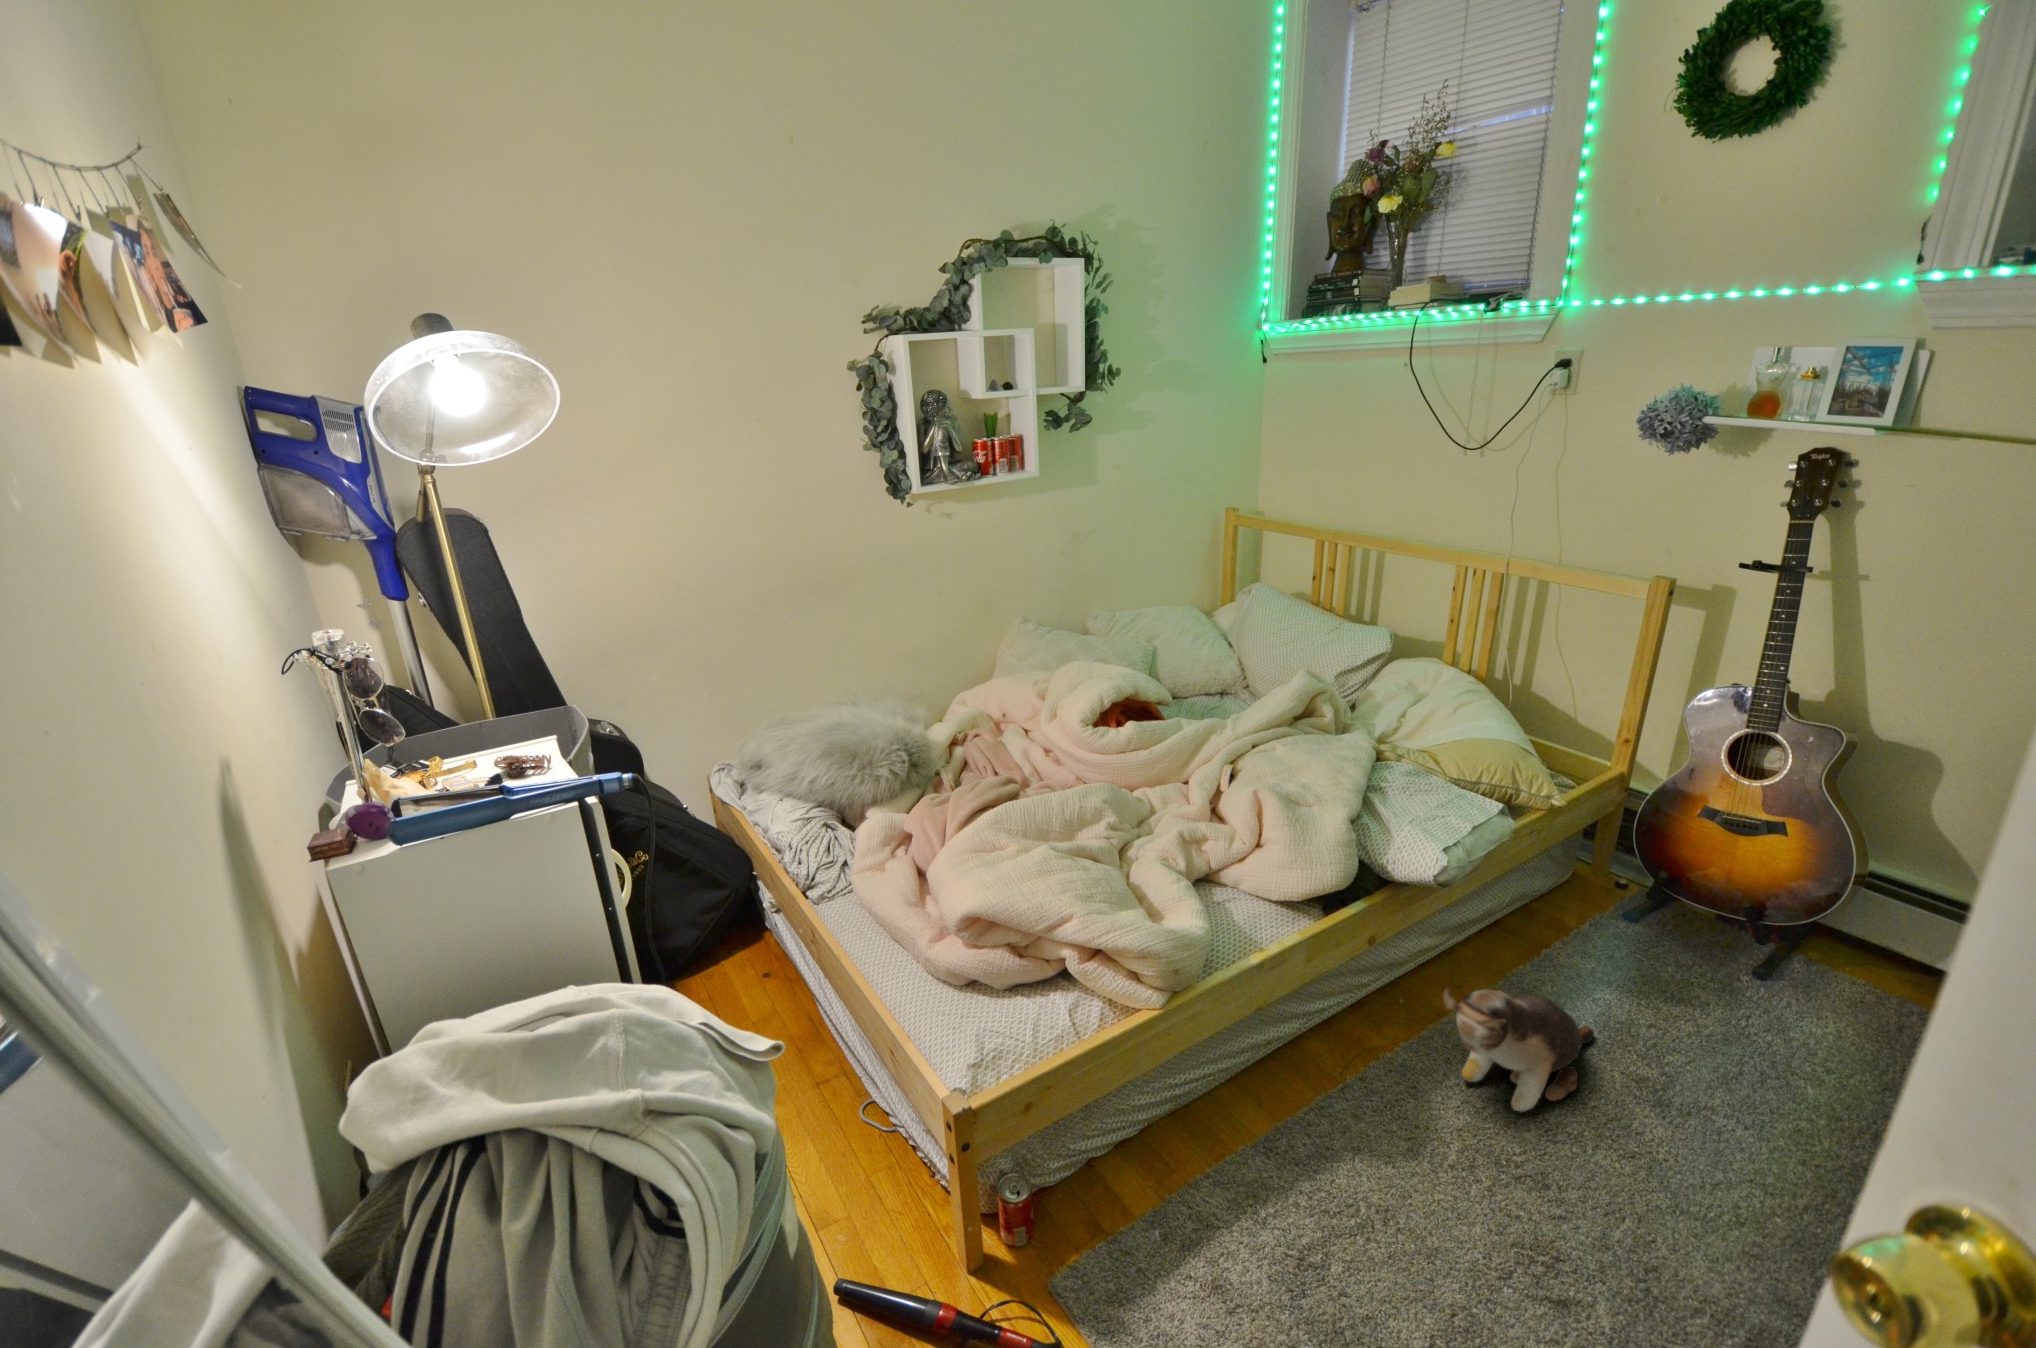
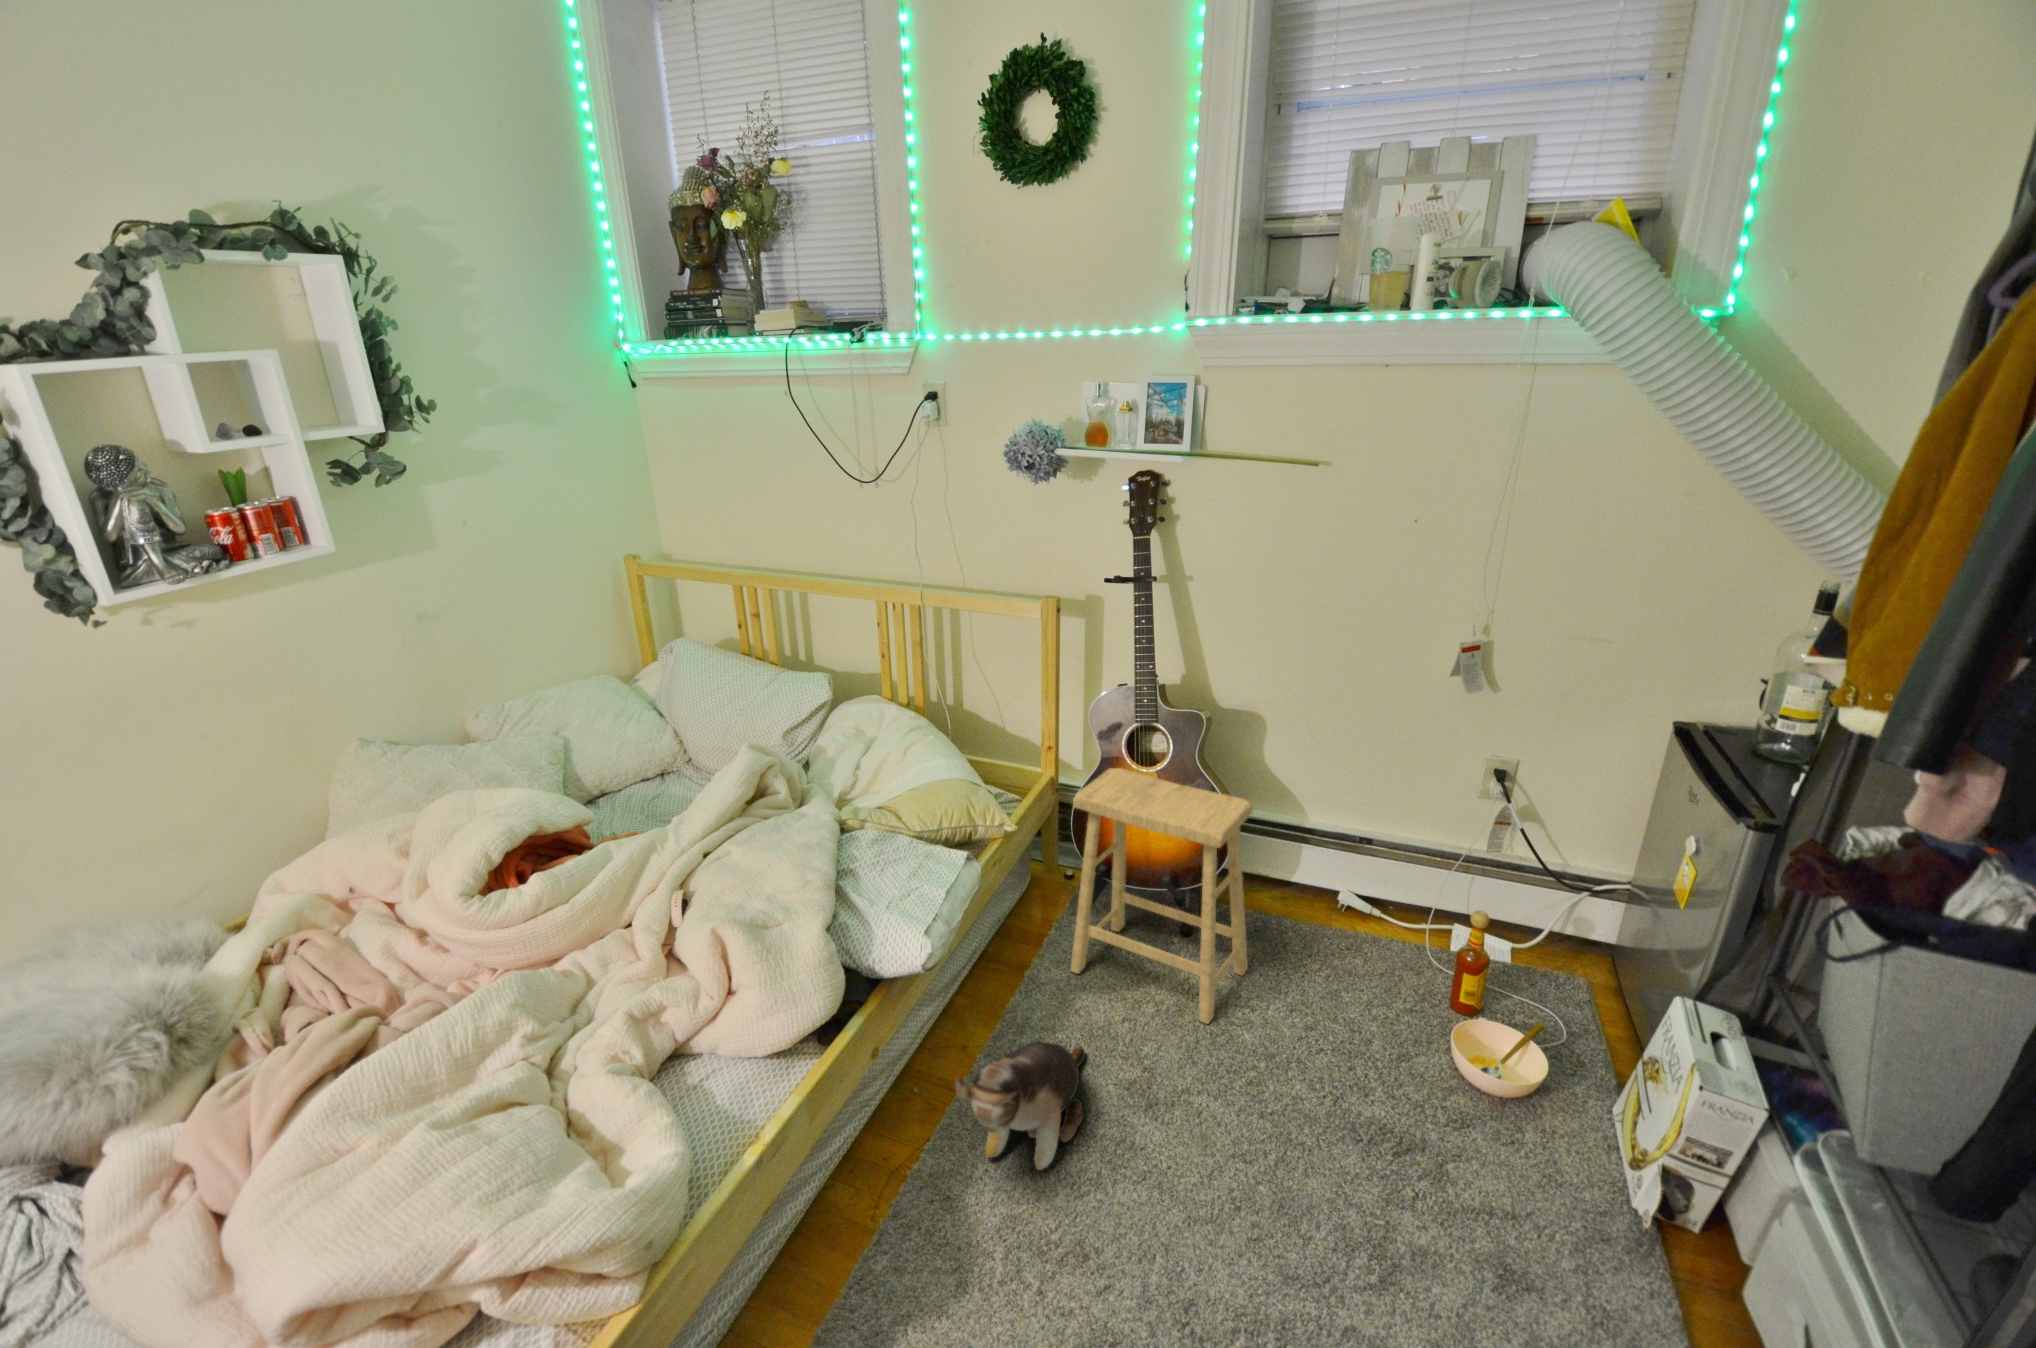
footstool: none [1596,765,1891,1065] -> present [1070,768,1253,1024]

